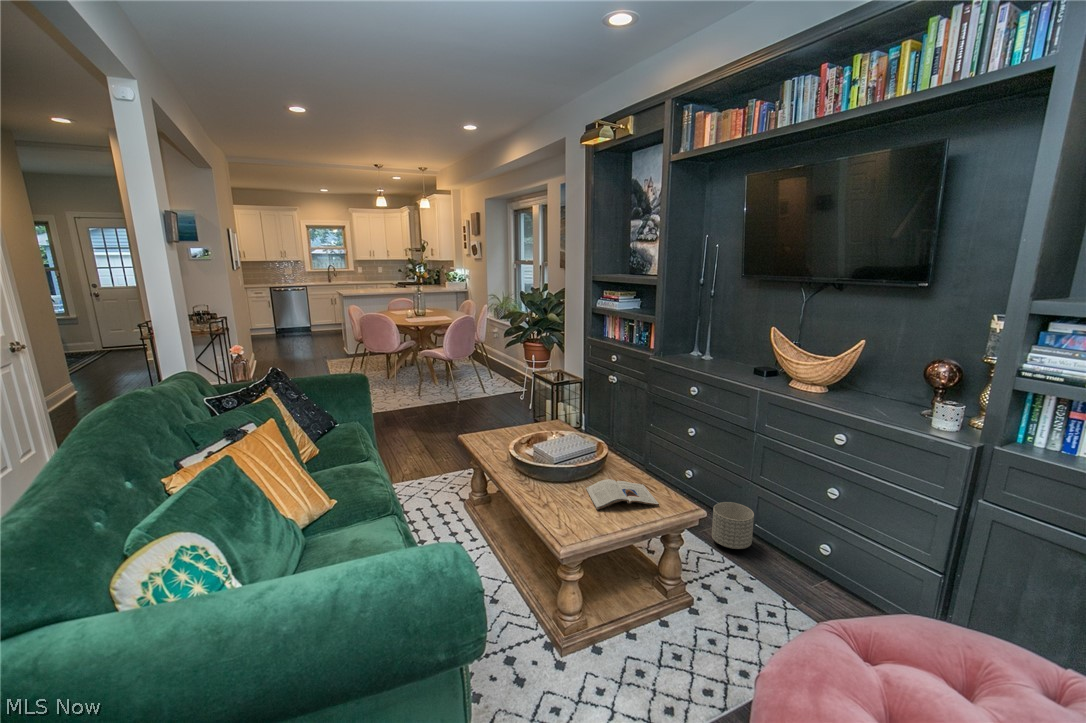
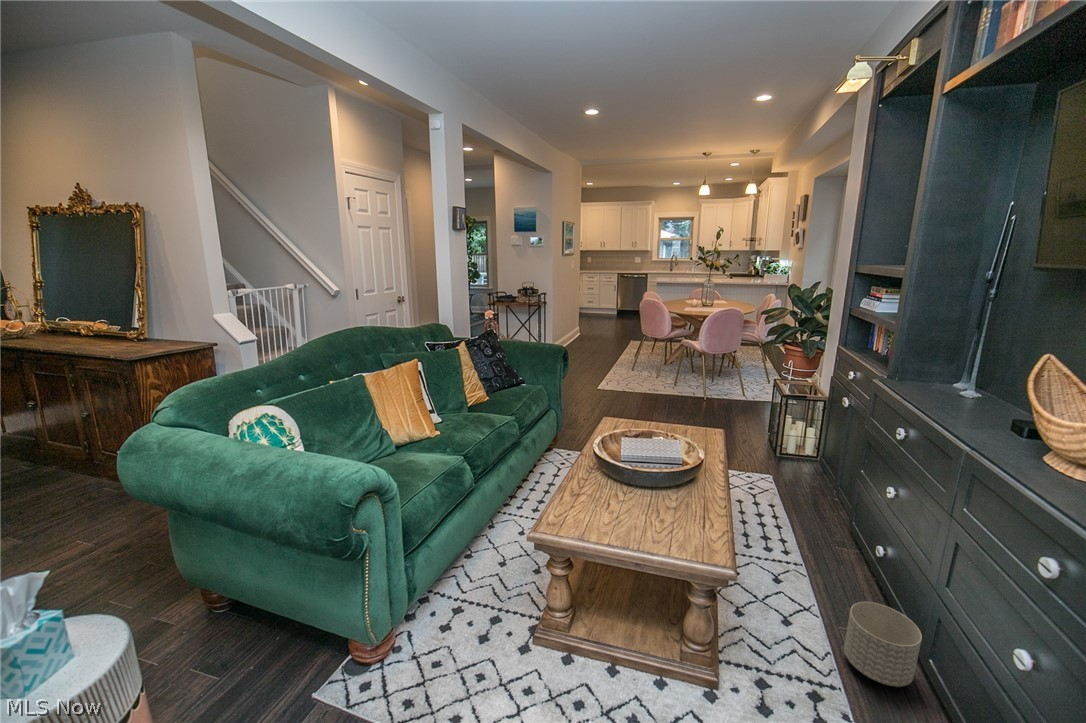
magazine: present [586,479,659,510] -> none [601,492,692,543]

